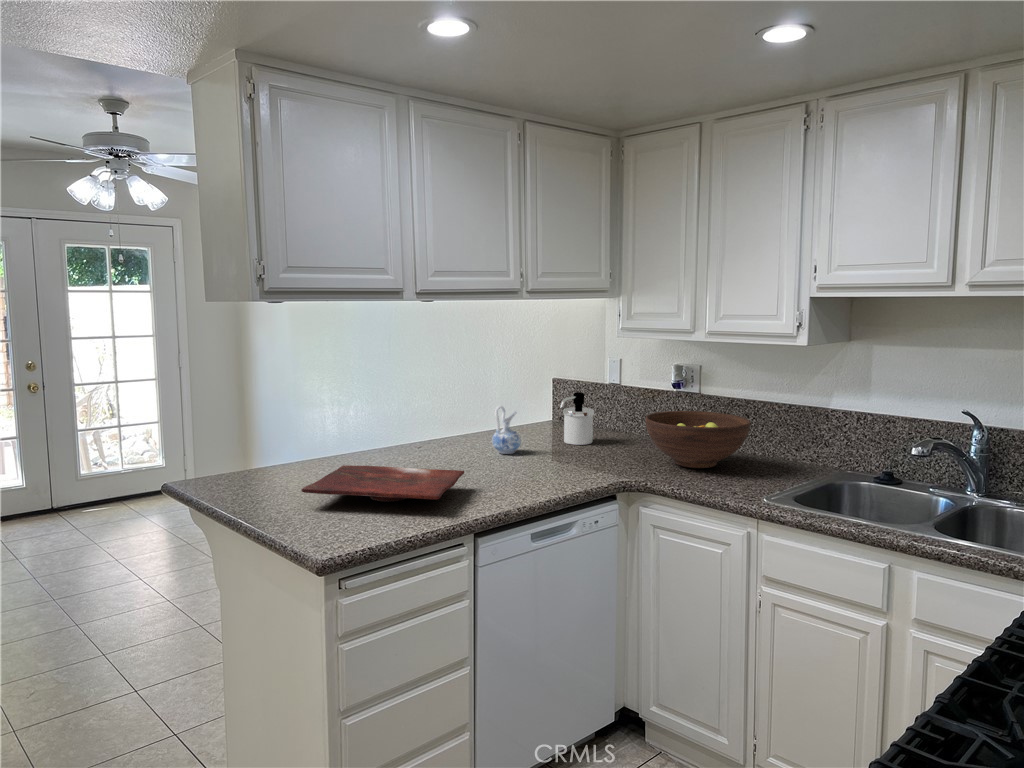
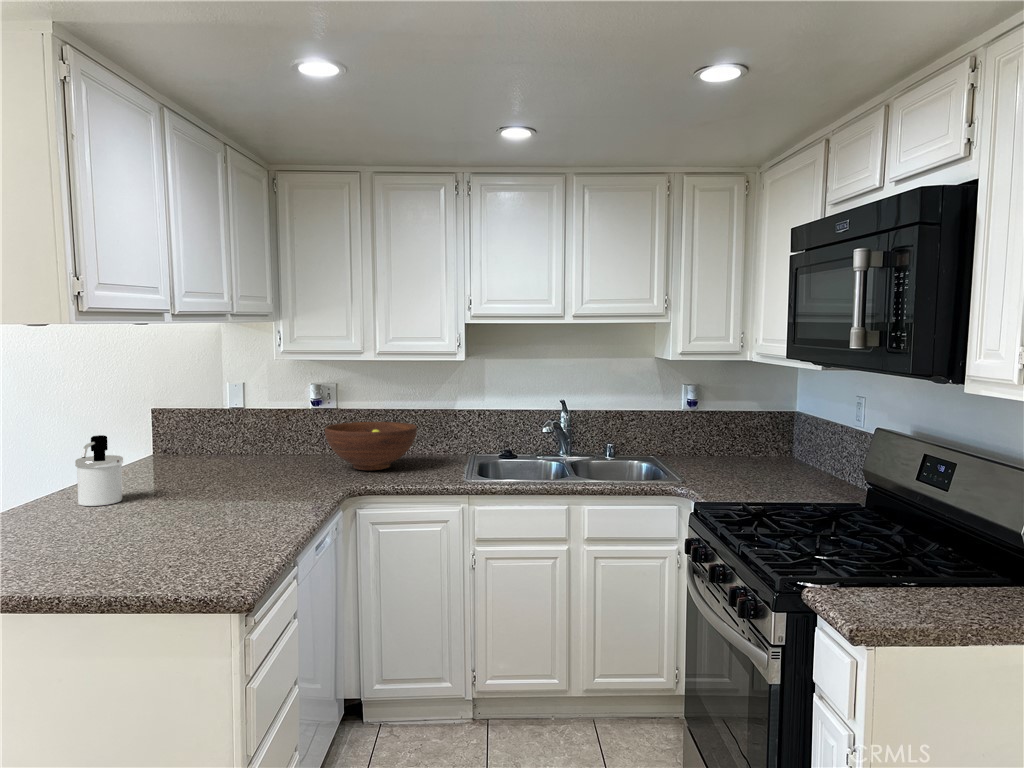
soap dispenser: present [560,392,594,445] -> present [75,435,123,506]
ceramic pitcher: present [492,406,521,454] -> none [156,435,193,489]
cutting board: present [301,465,464,502] -> none [37,502,251,559]

